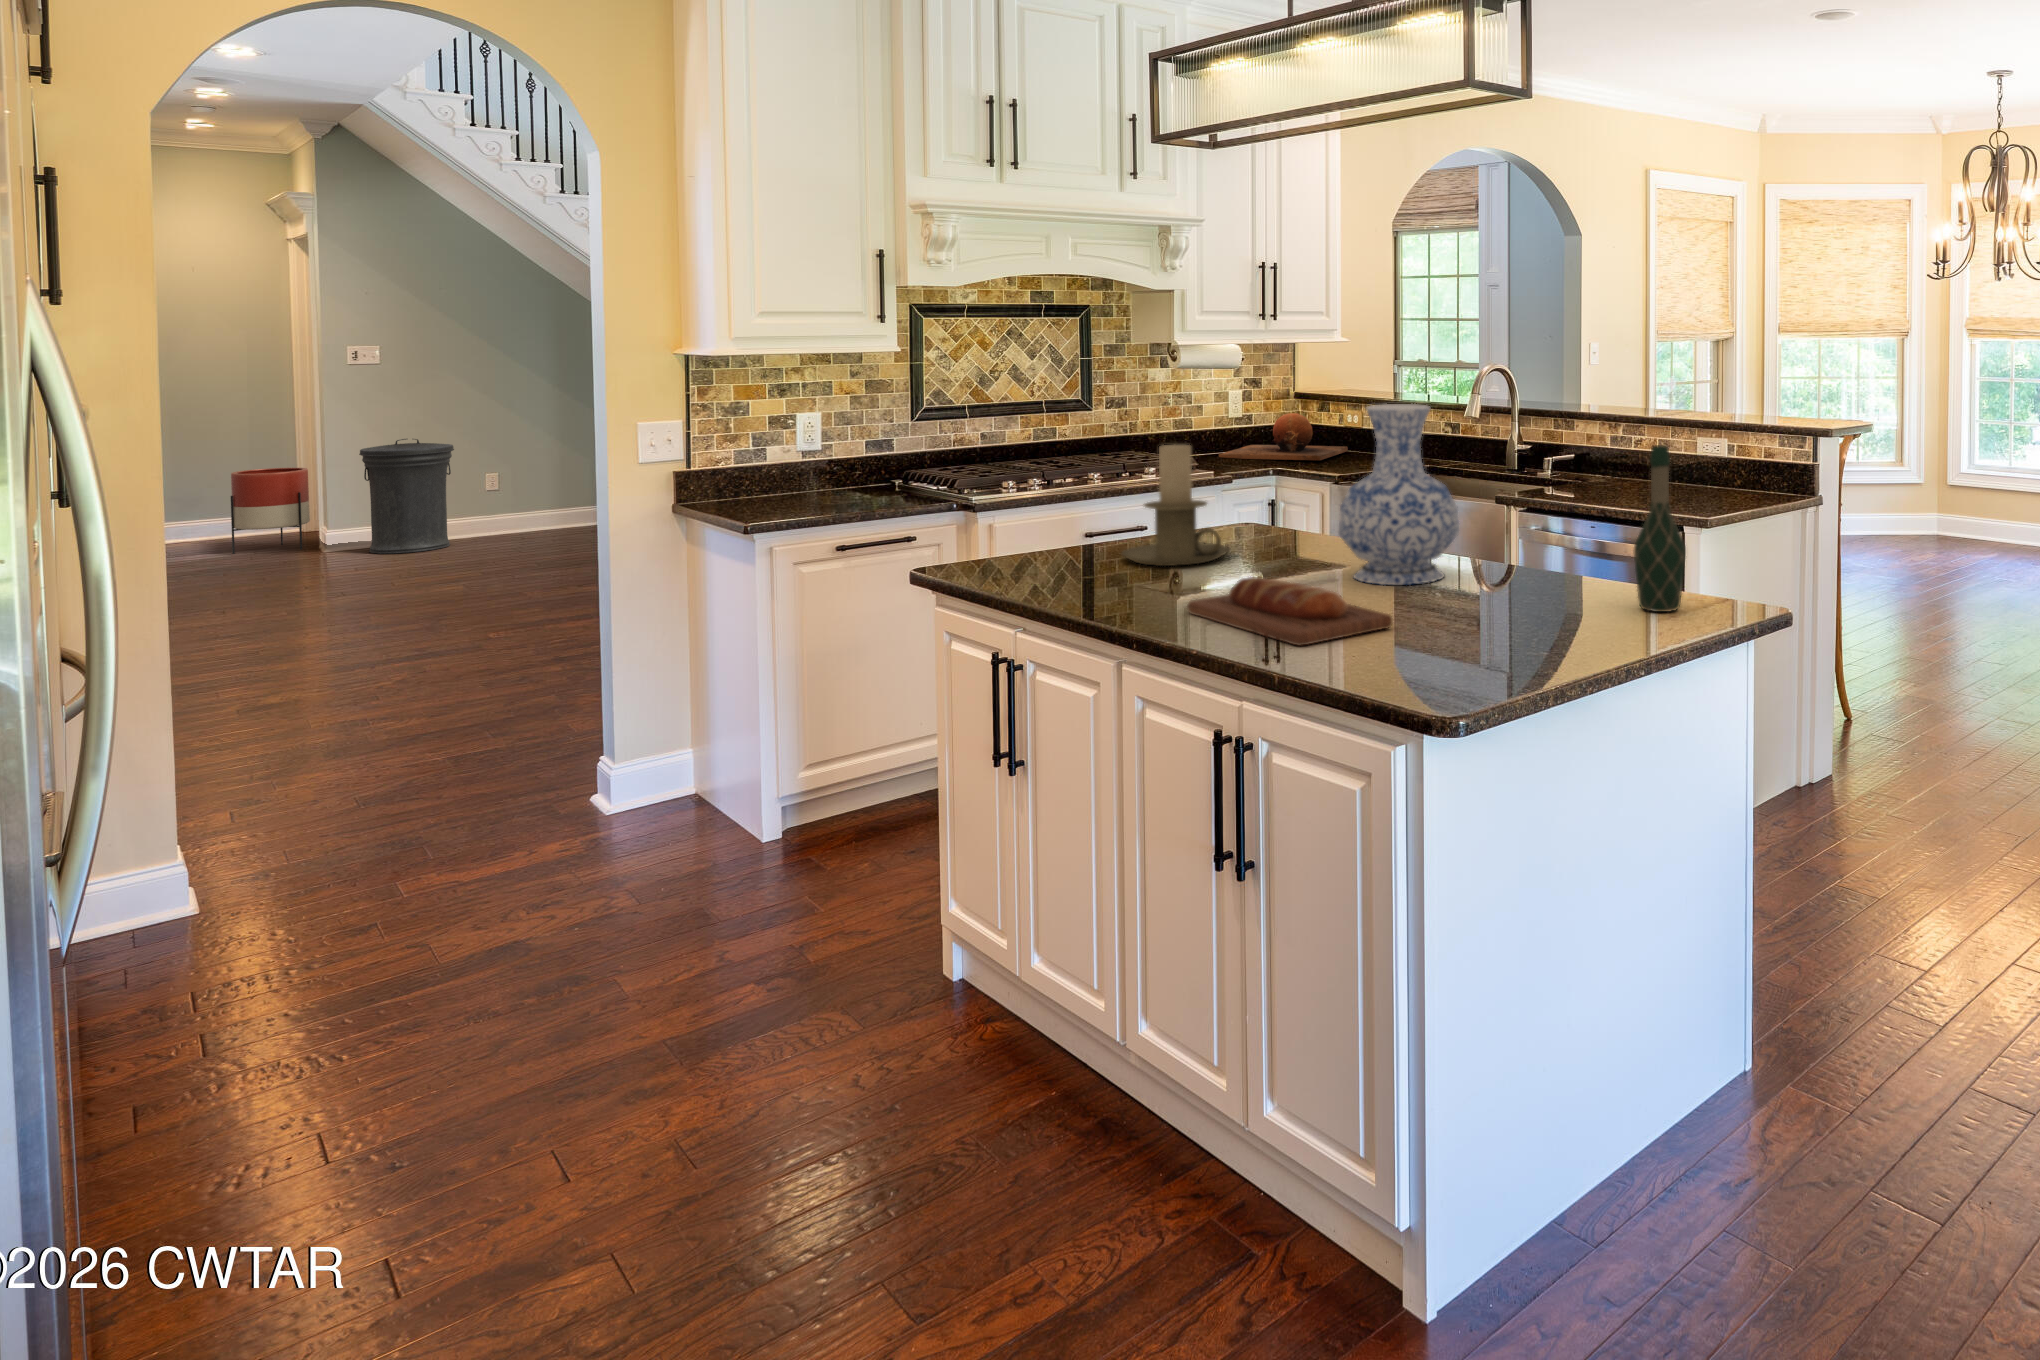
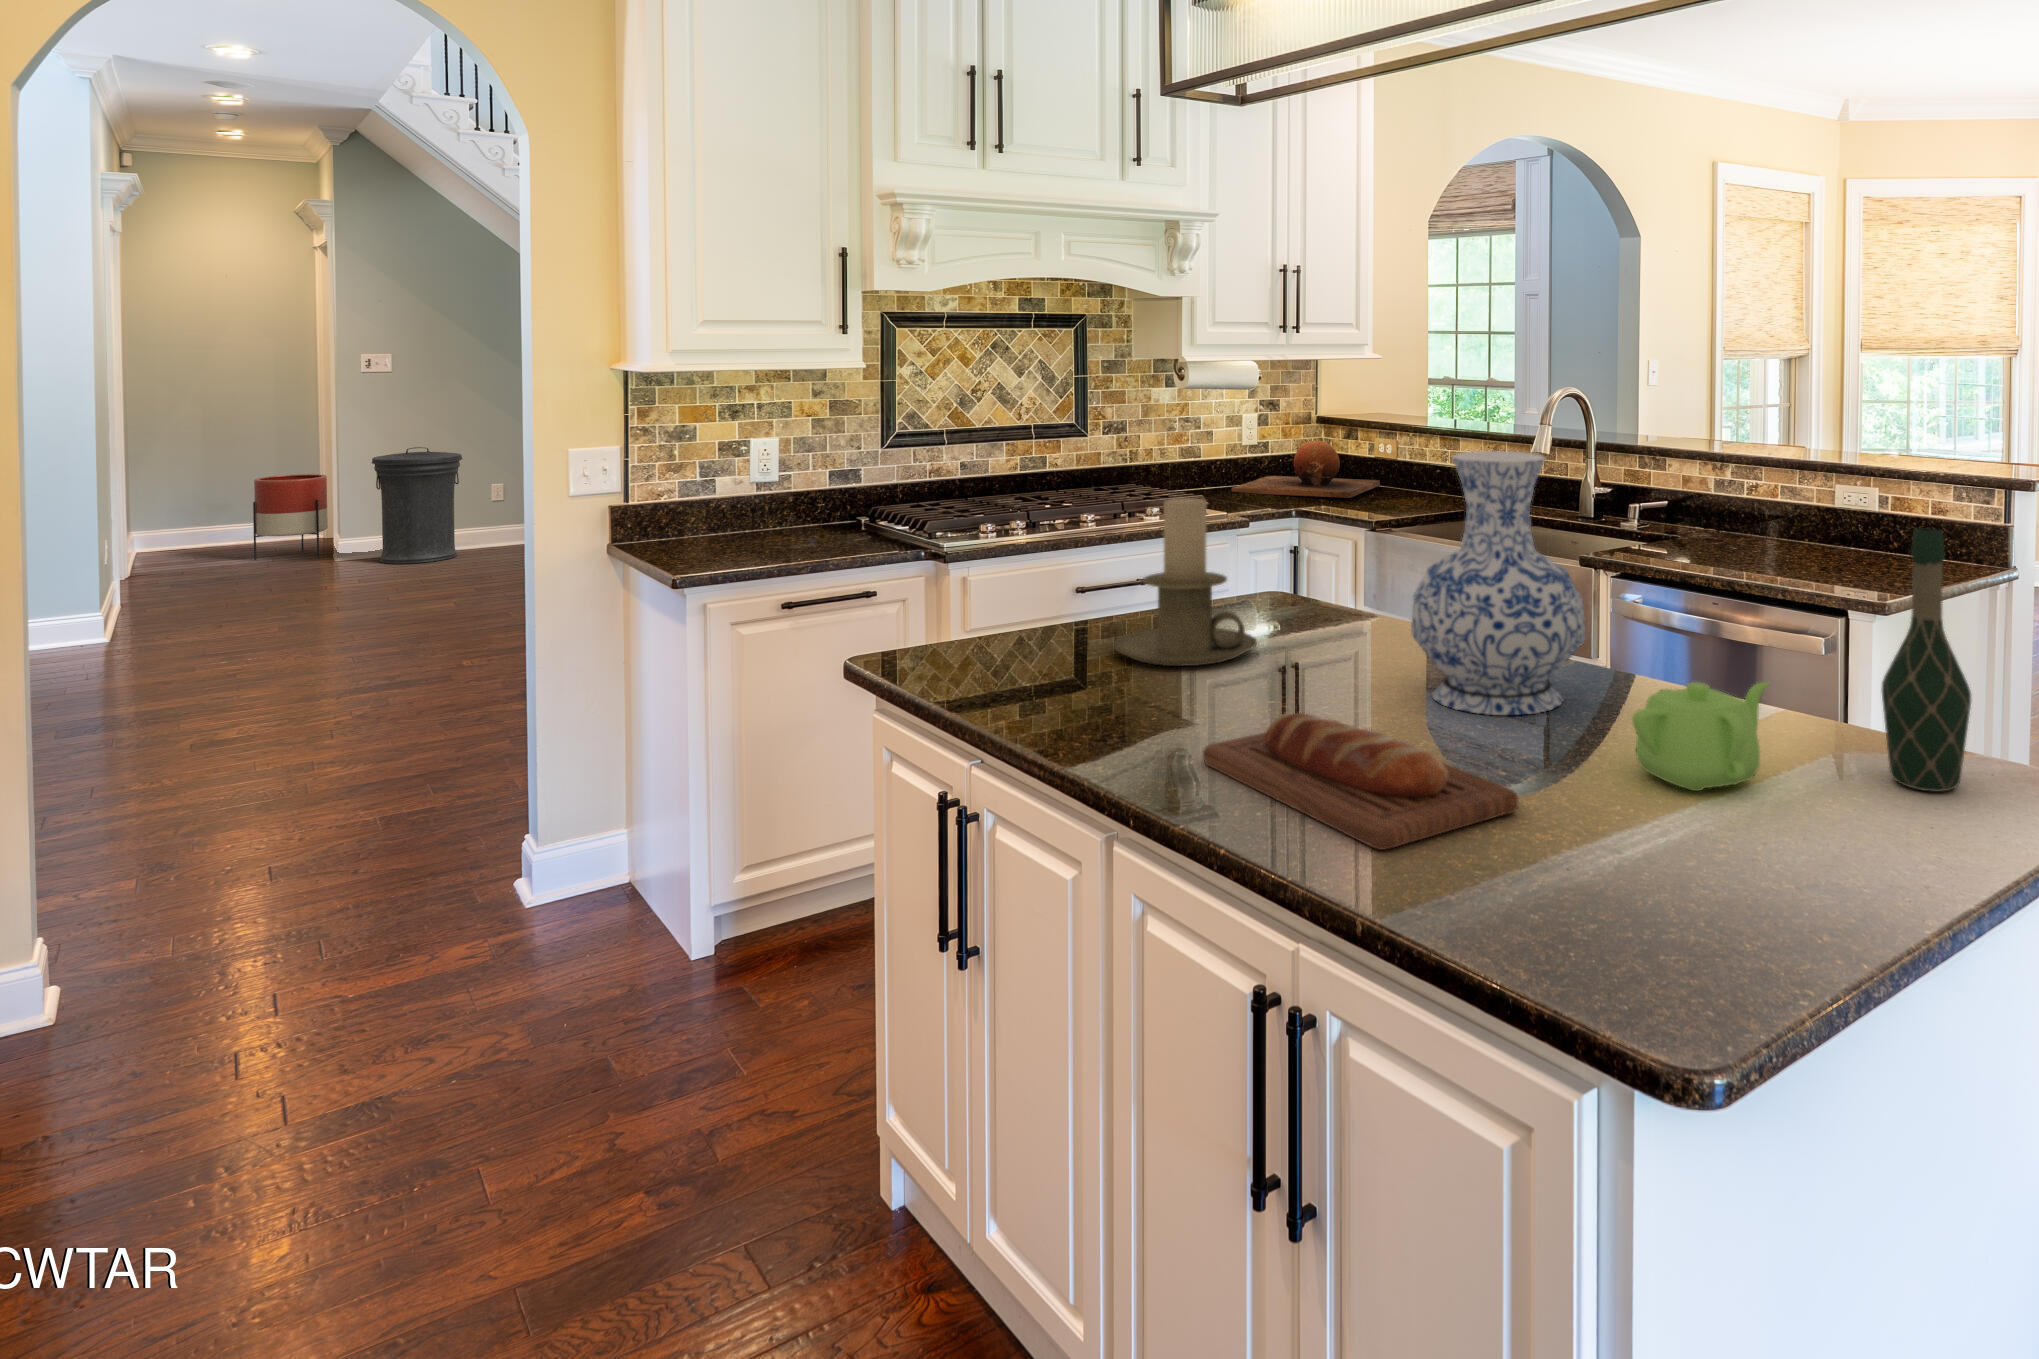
teapot: none [1471,548,1565,616] -> present [1632,681,1769,791]

